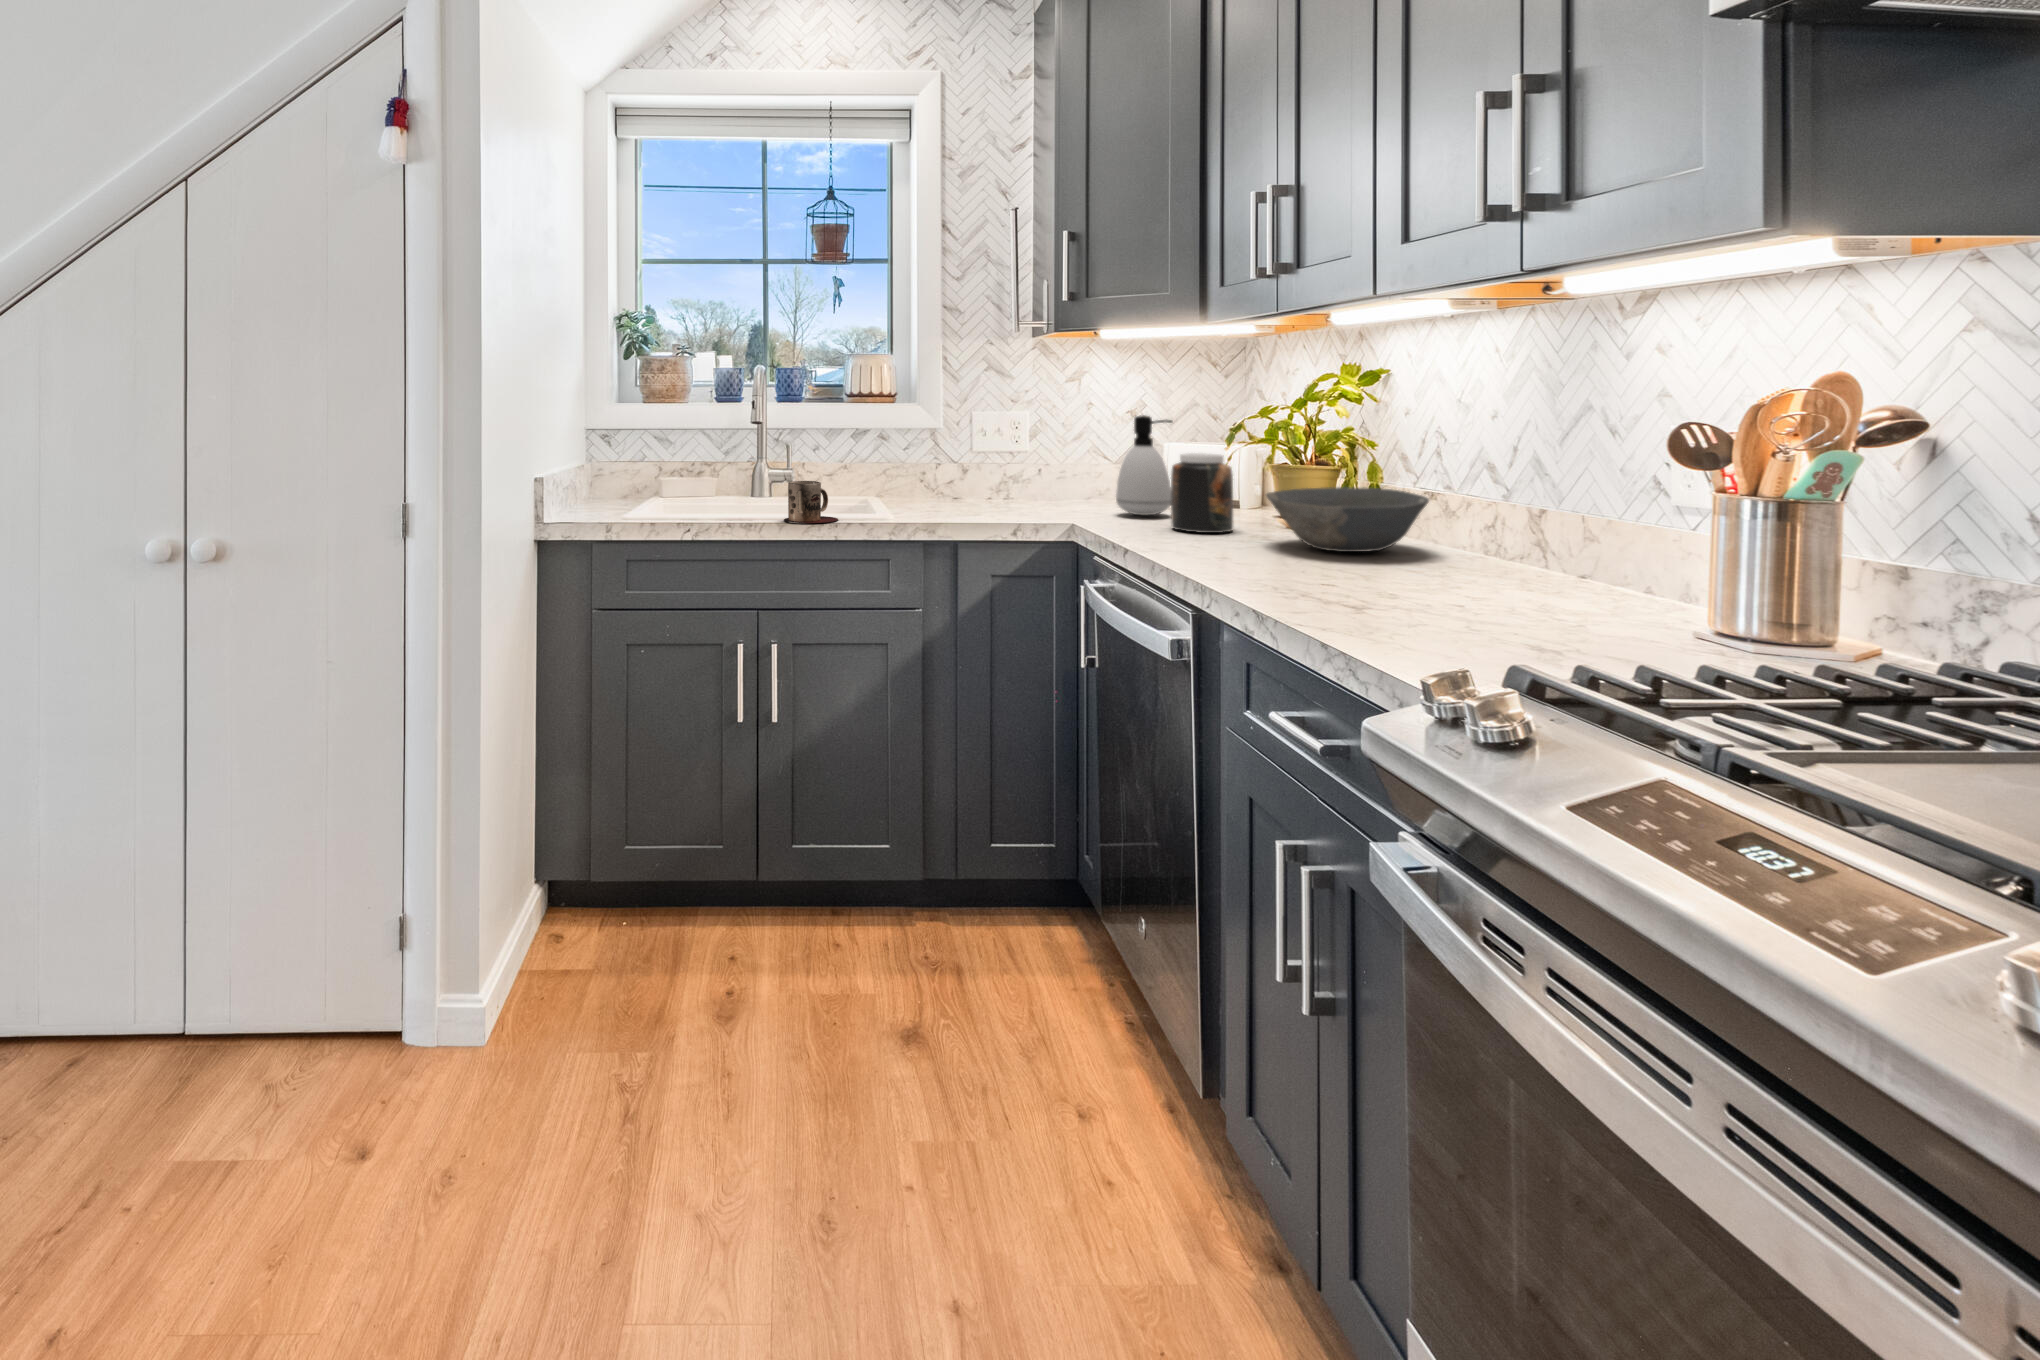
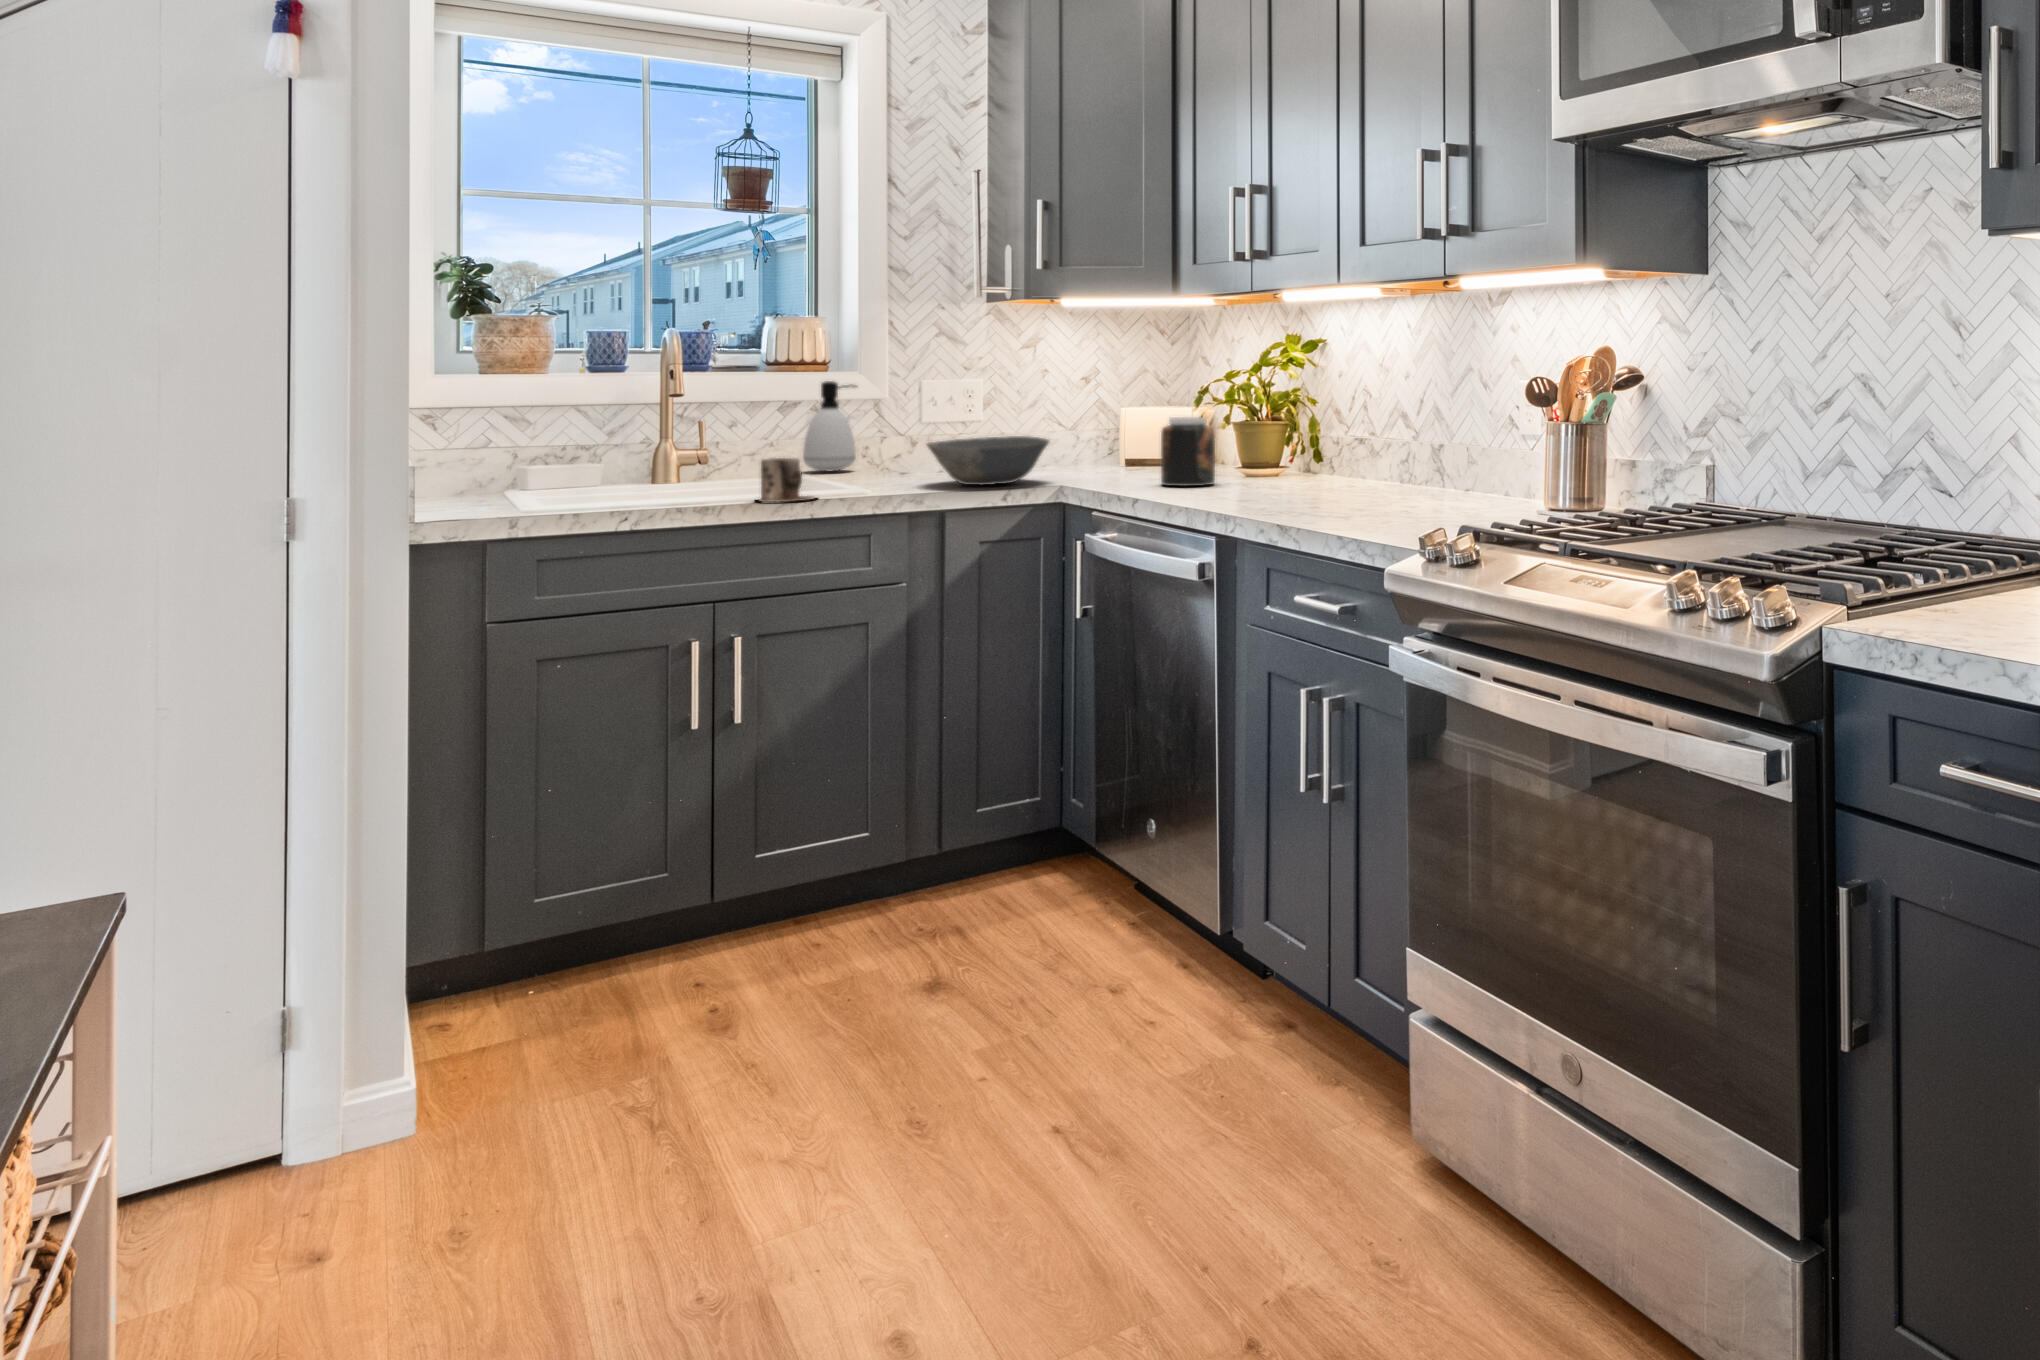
soap dispenser: present [1116,415,1172,515] -> present [803,381,858,472]
bowl: present [1266,487,1429,552] -> present [927,436,1049,485]

